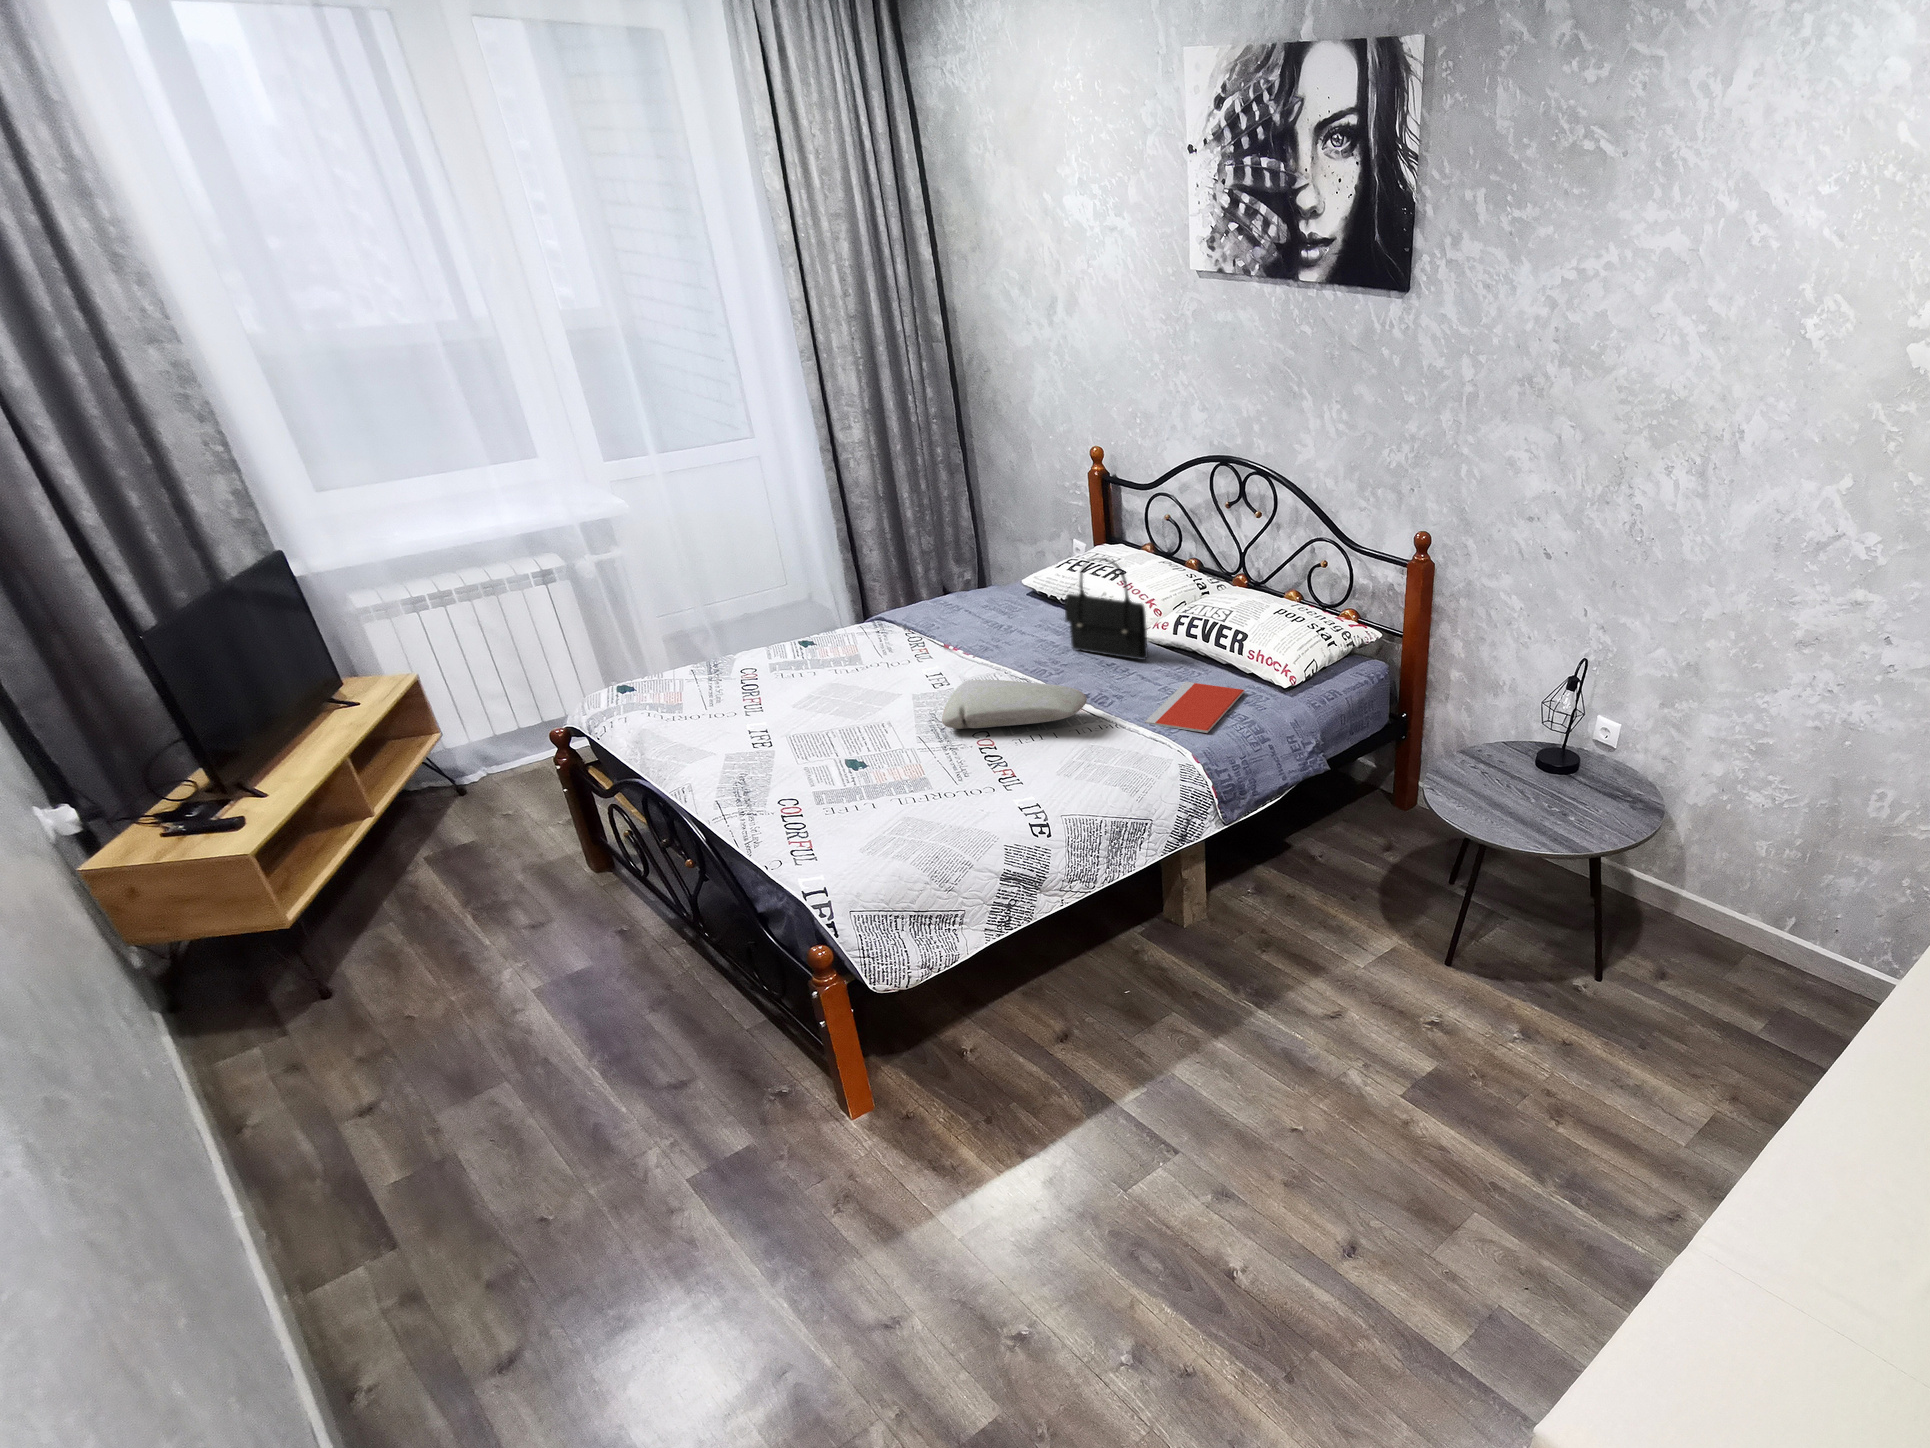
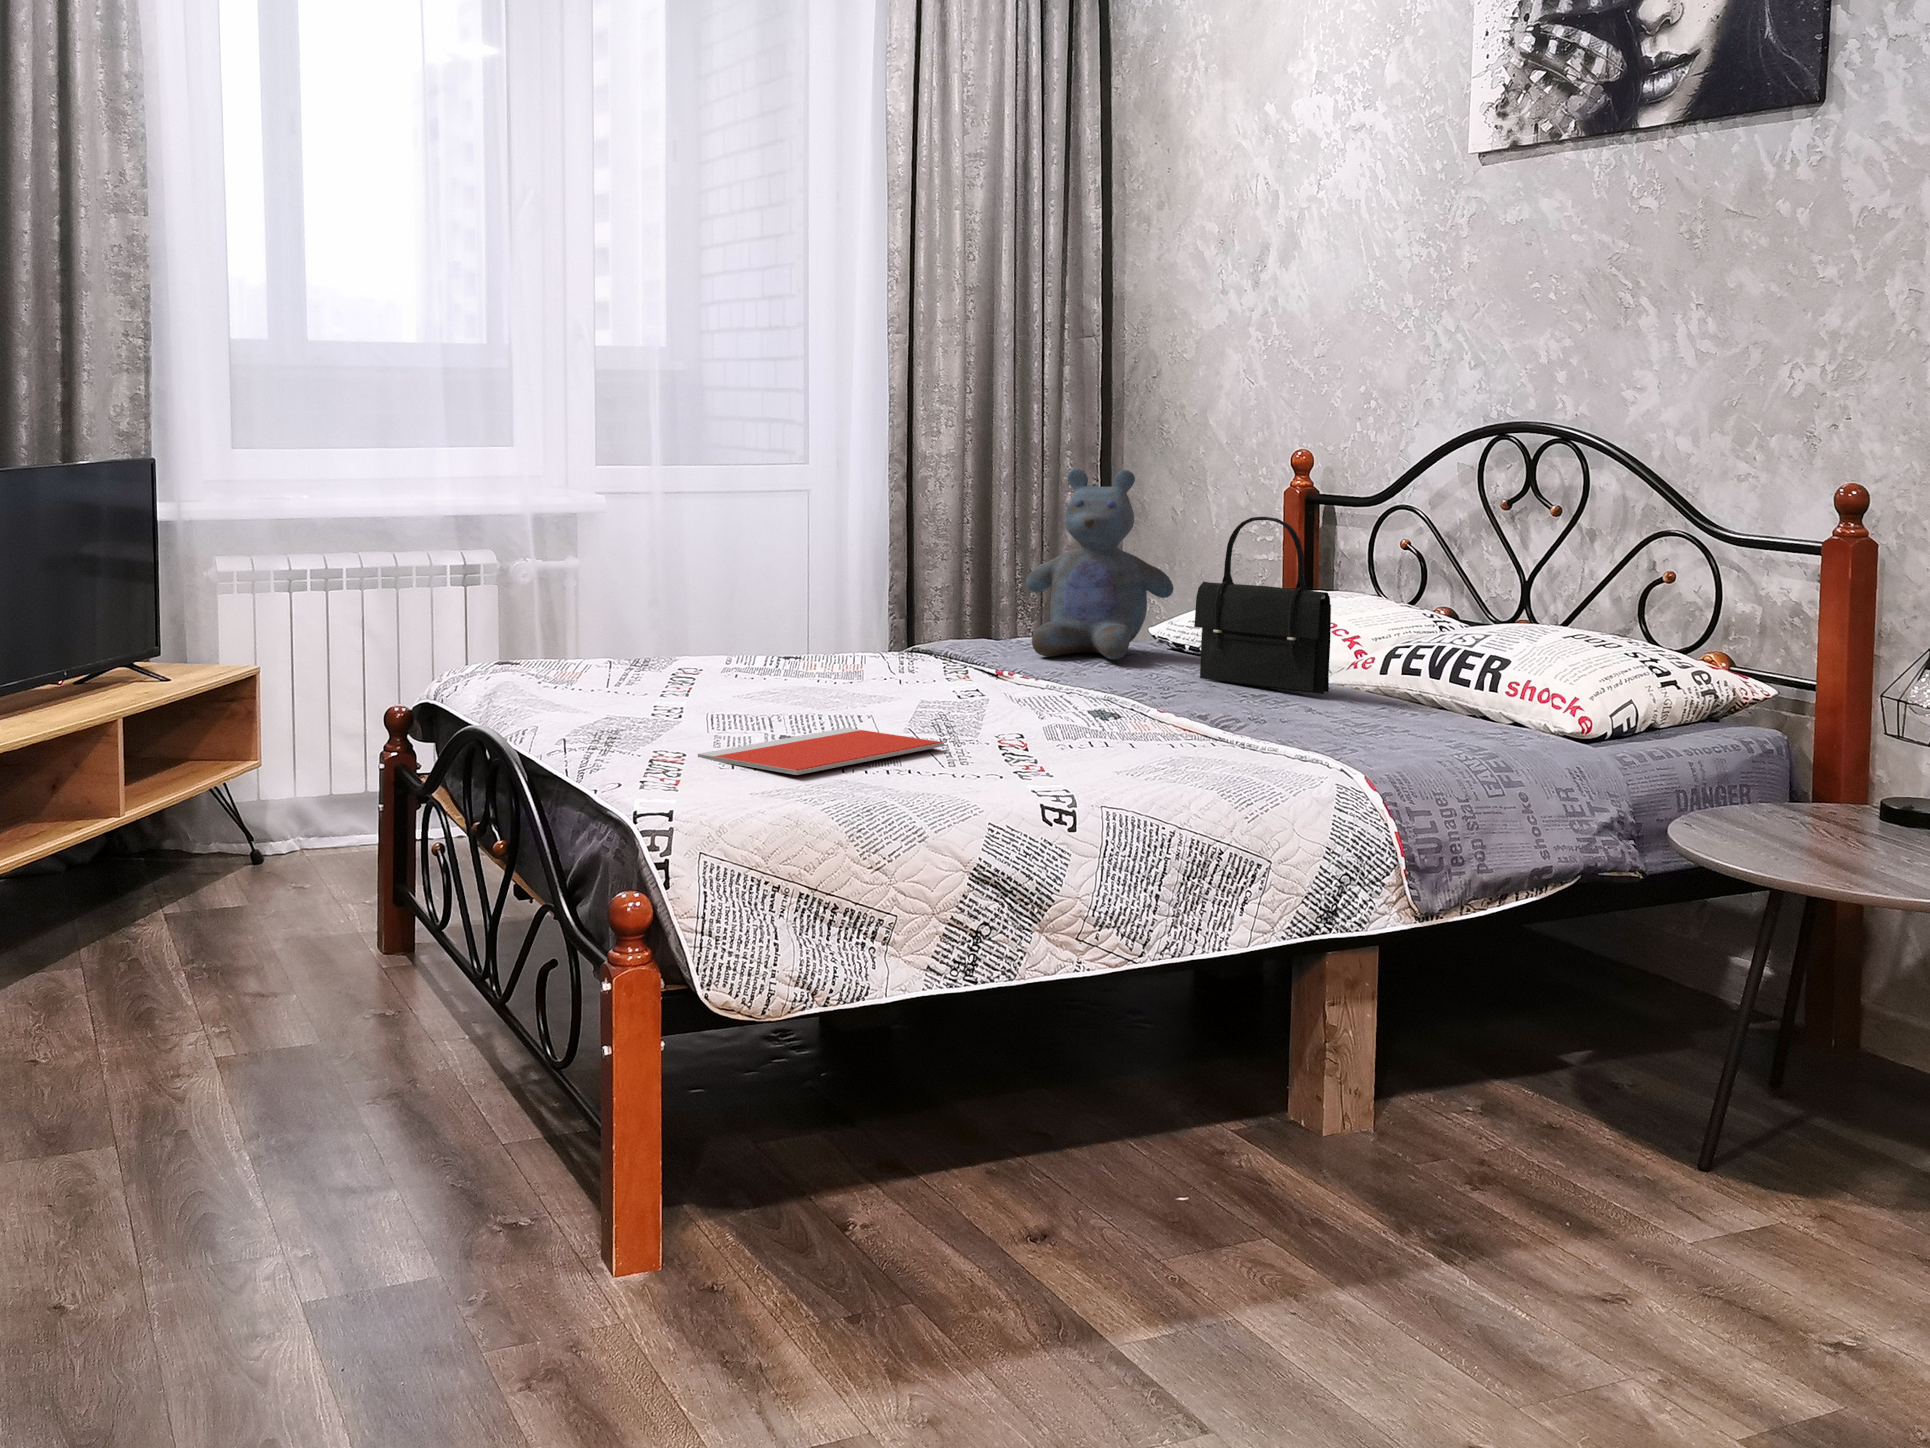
stuffed bear: none [952,514,1045,638] -> present [1026,469,1174,660]
pillow: present [942,680,1087,729] -> none [947,653,1197,718]
notebook: present [1145,682,1245,733] -> present [698,728,944,775]

